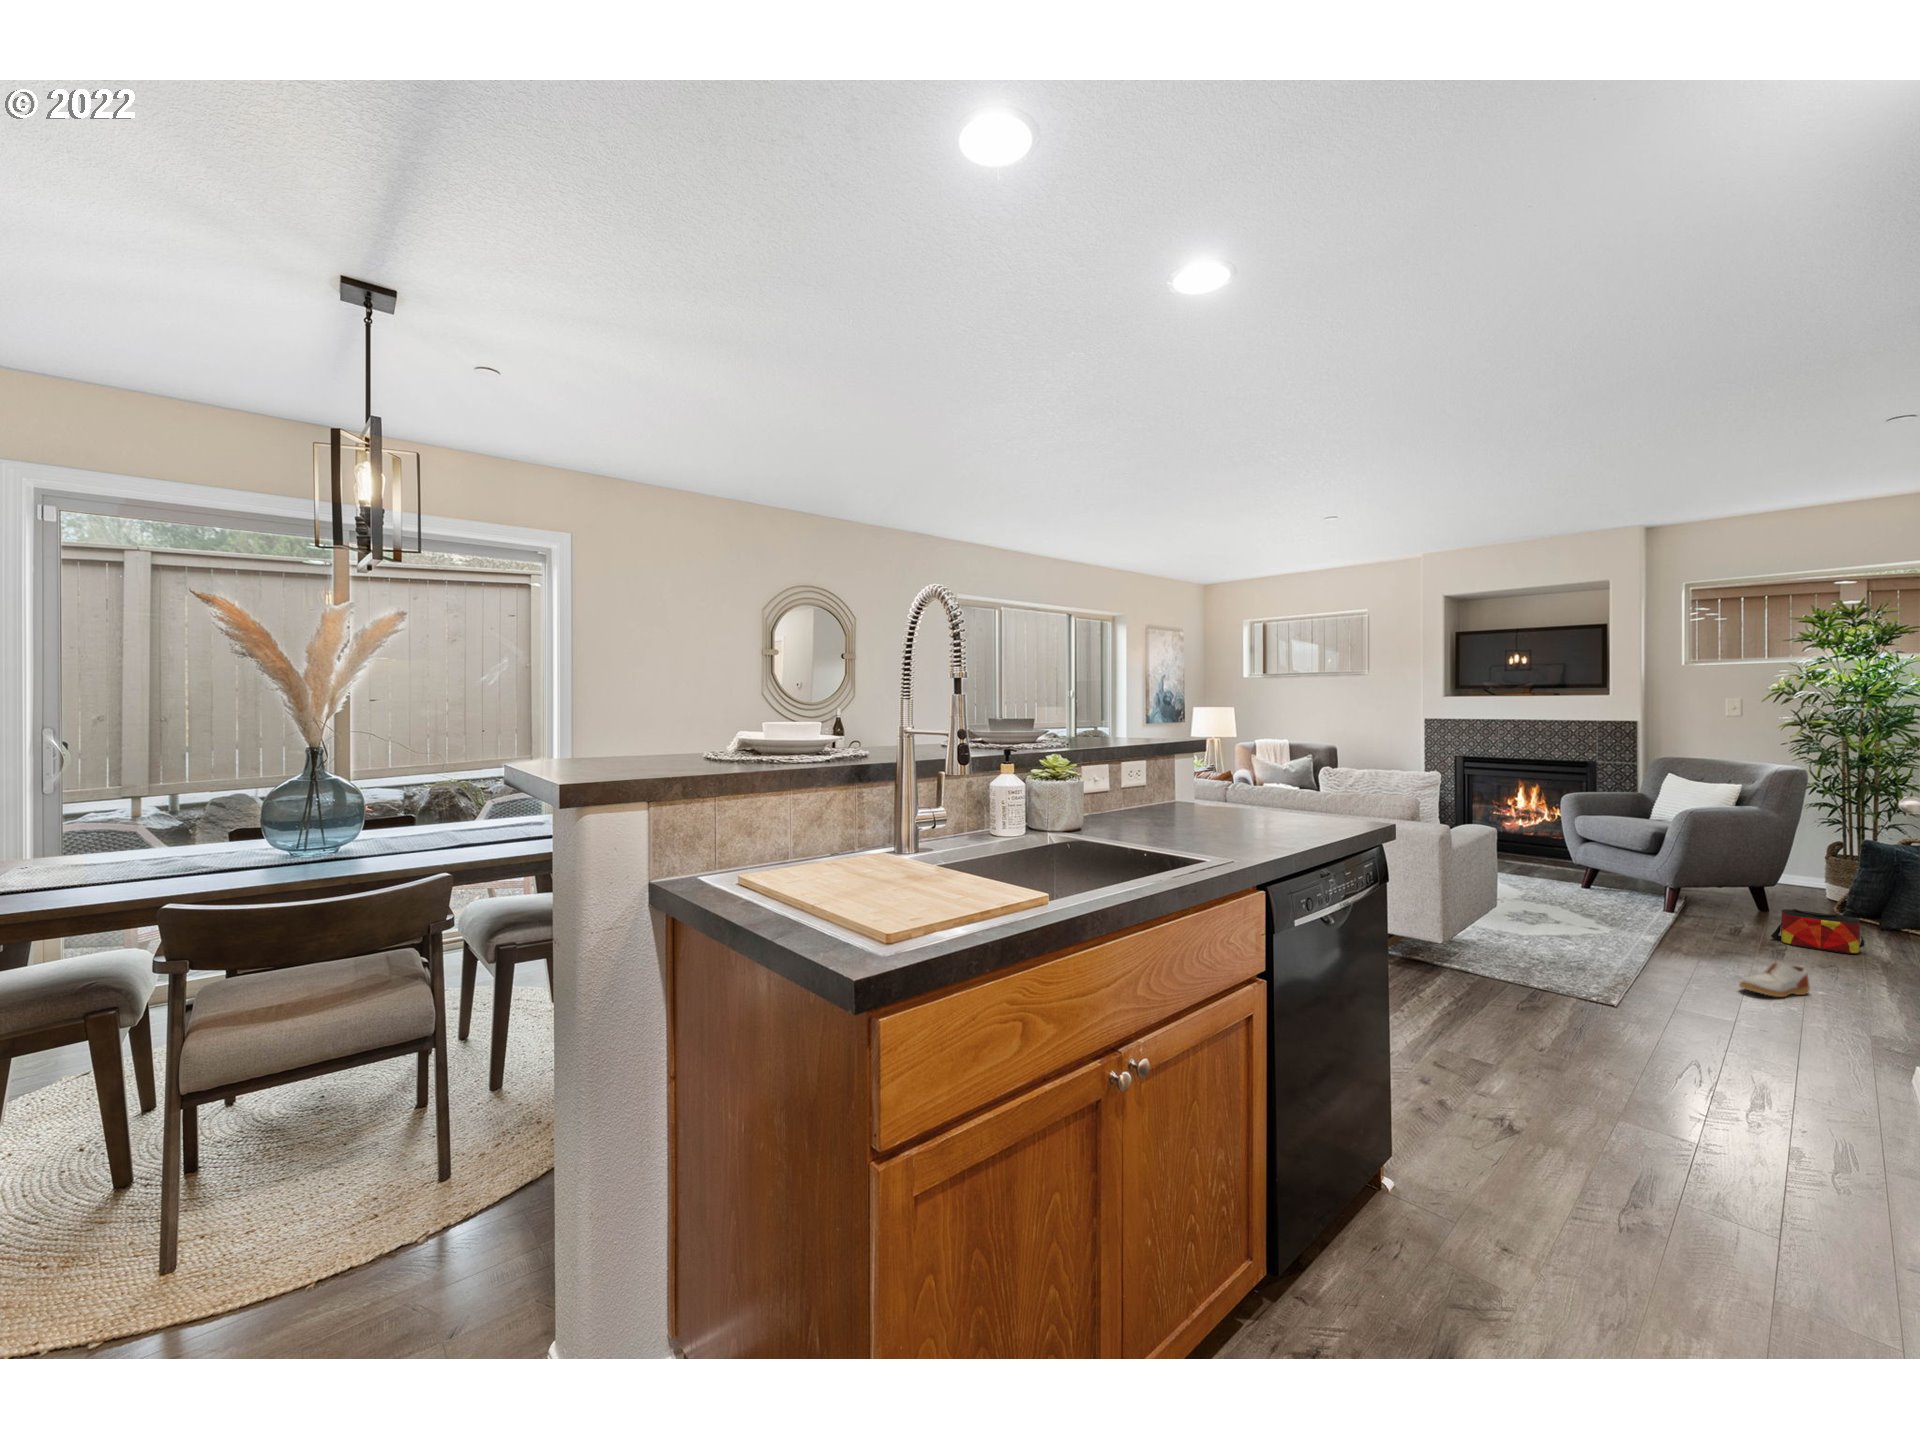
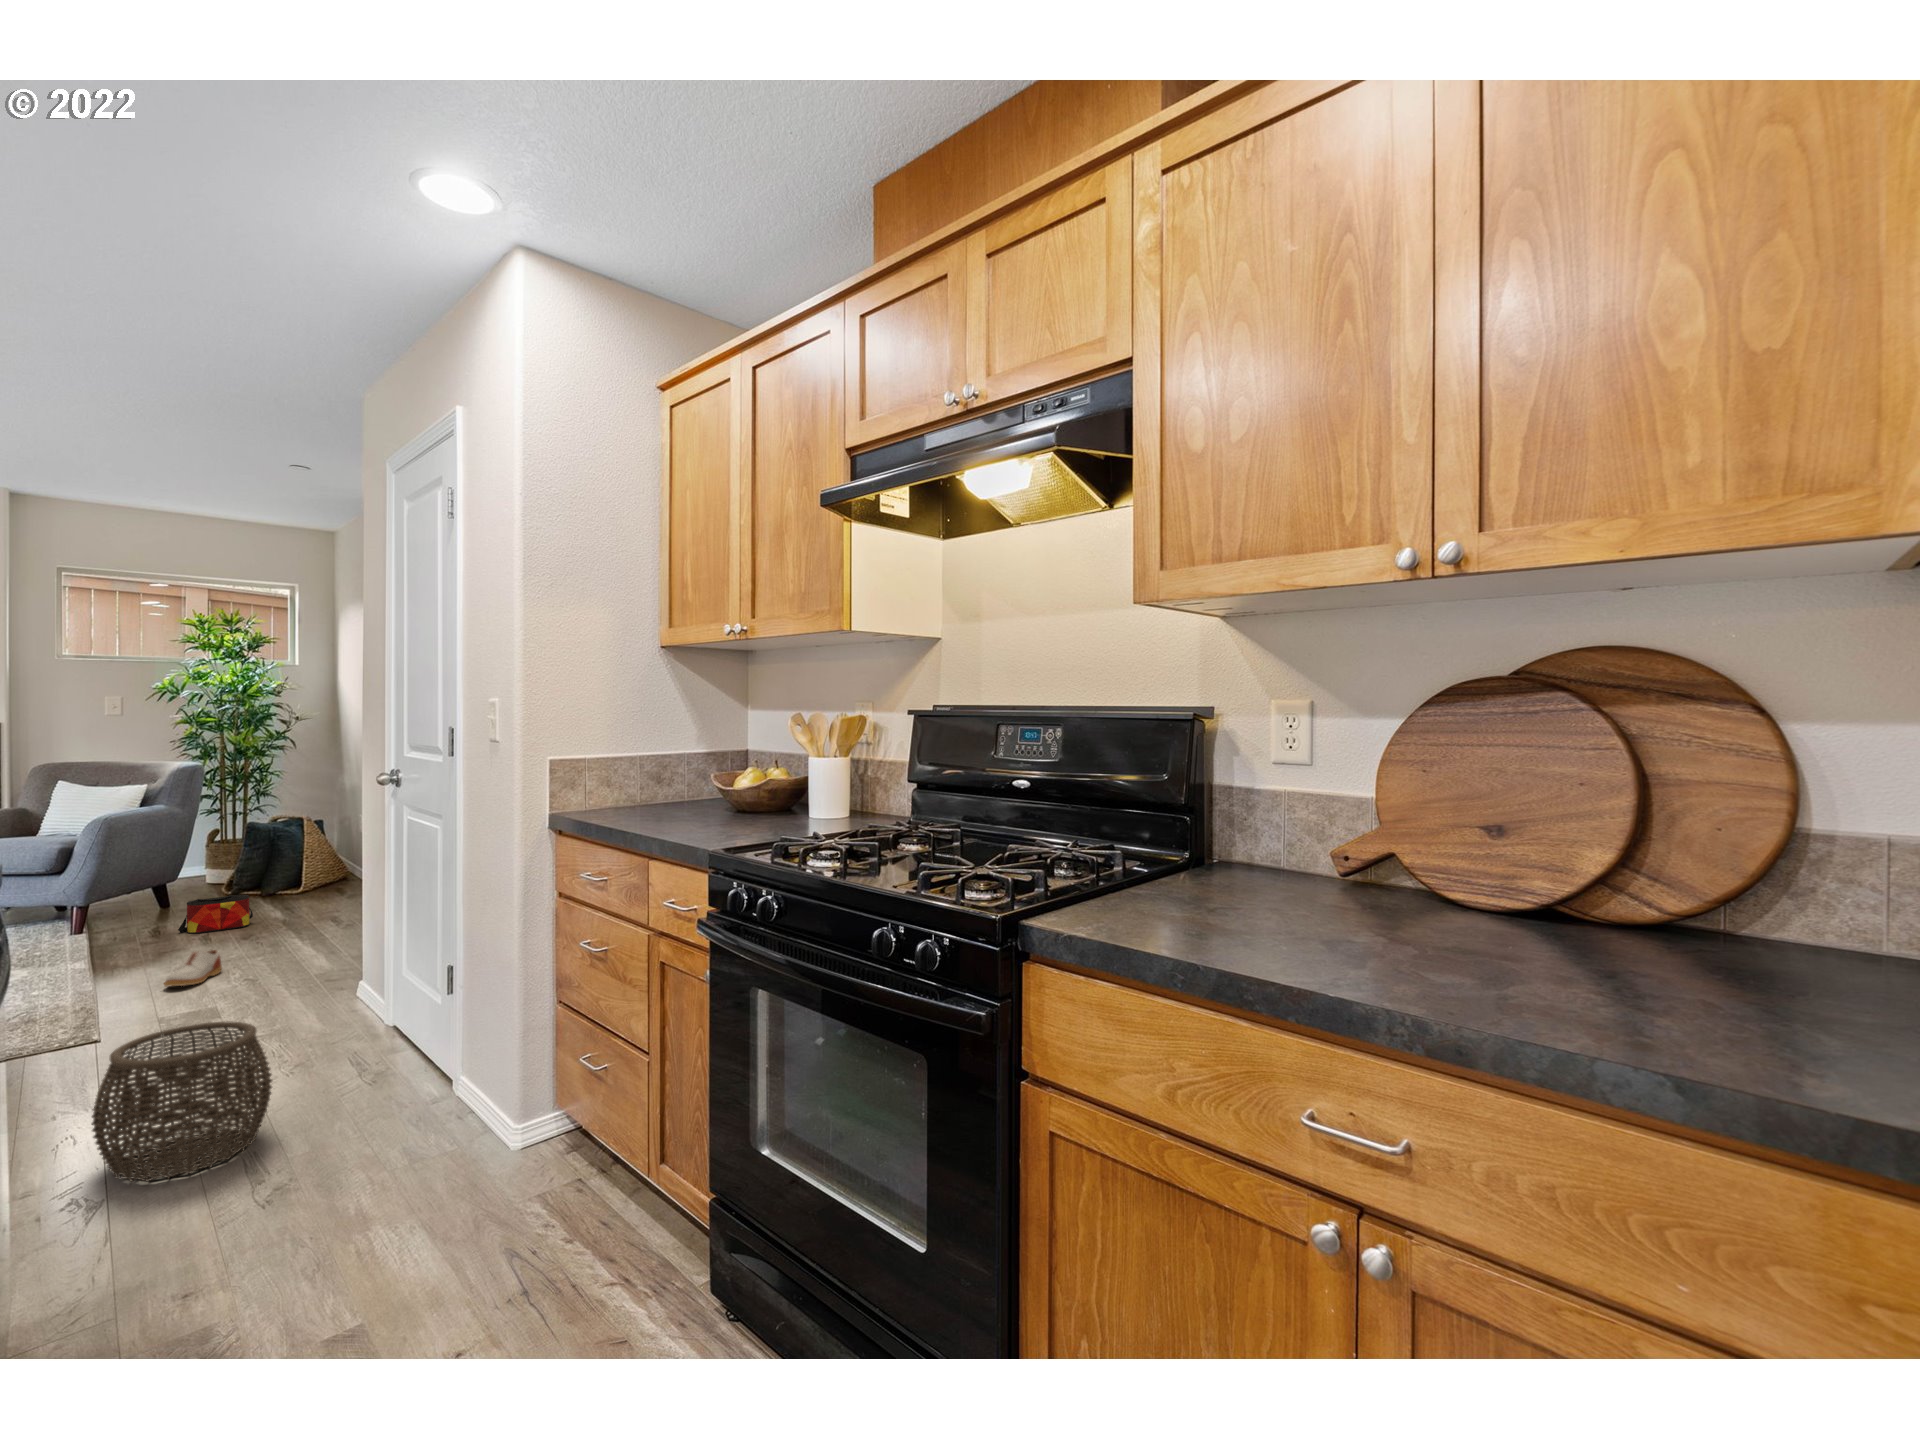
woven basket: none [1615,1023,1824,1207] -> present [92,1021,272,1182]

